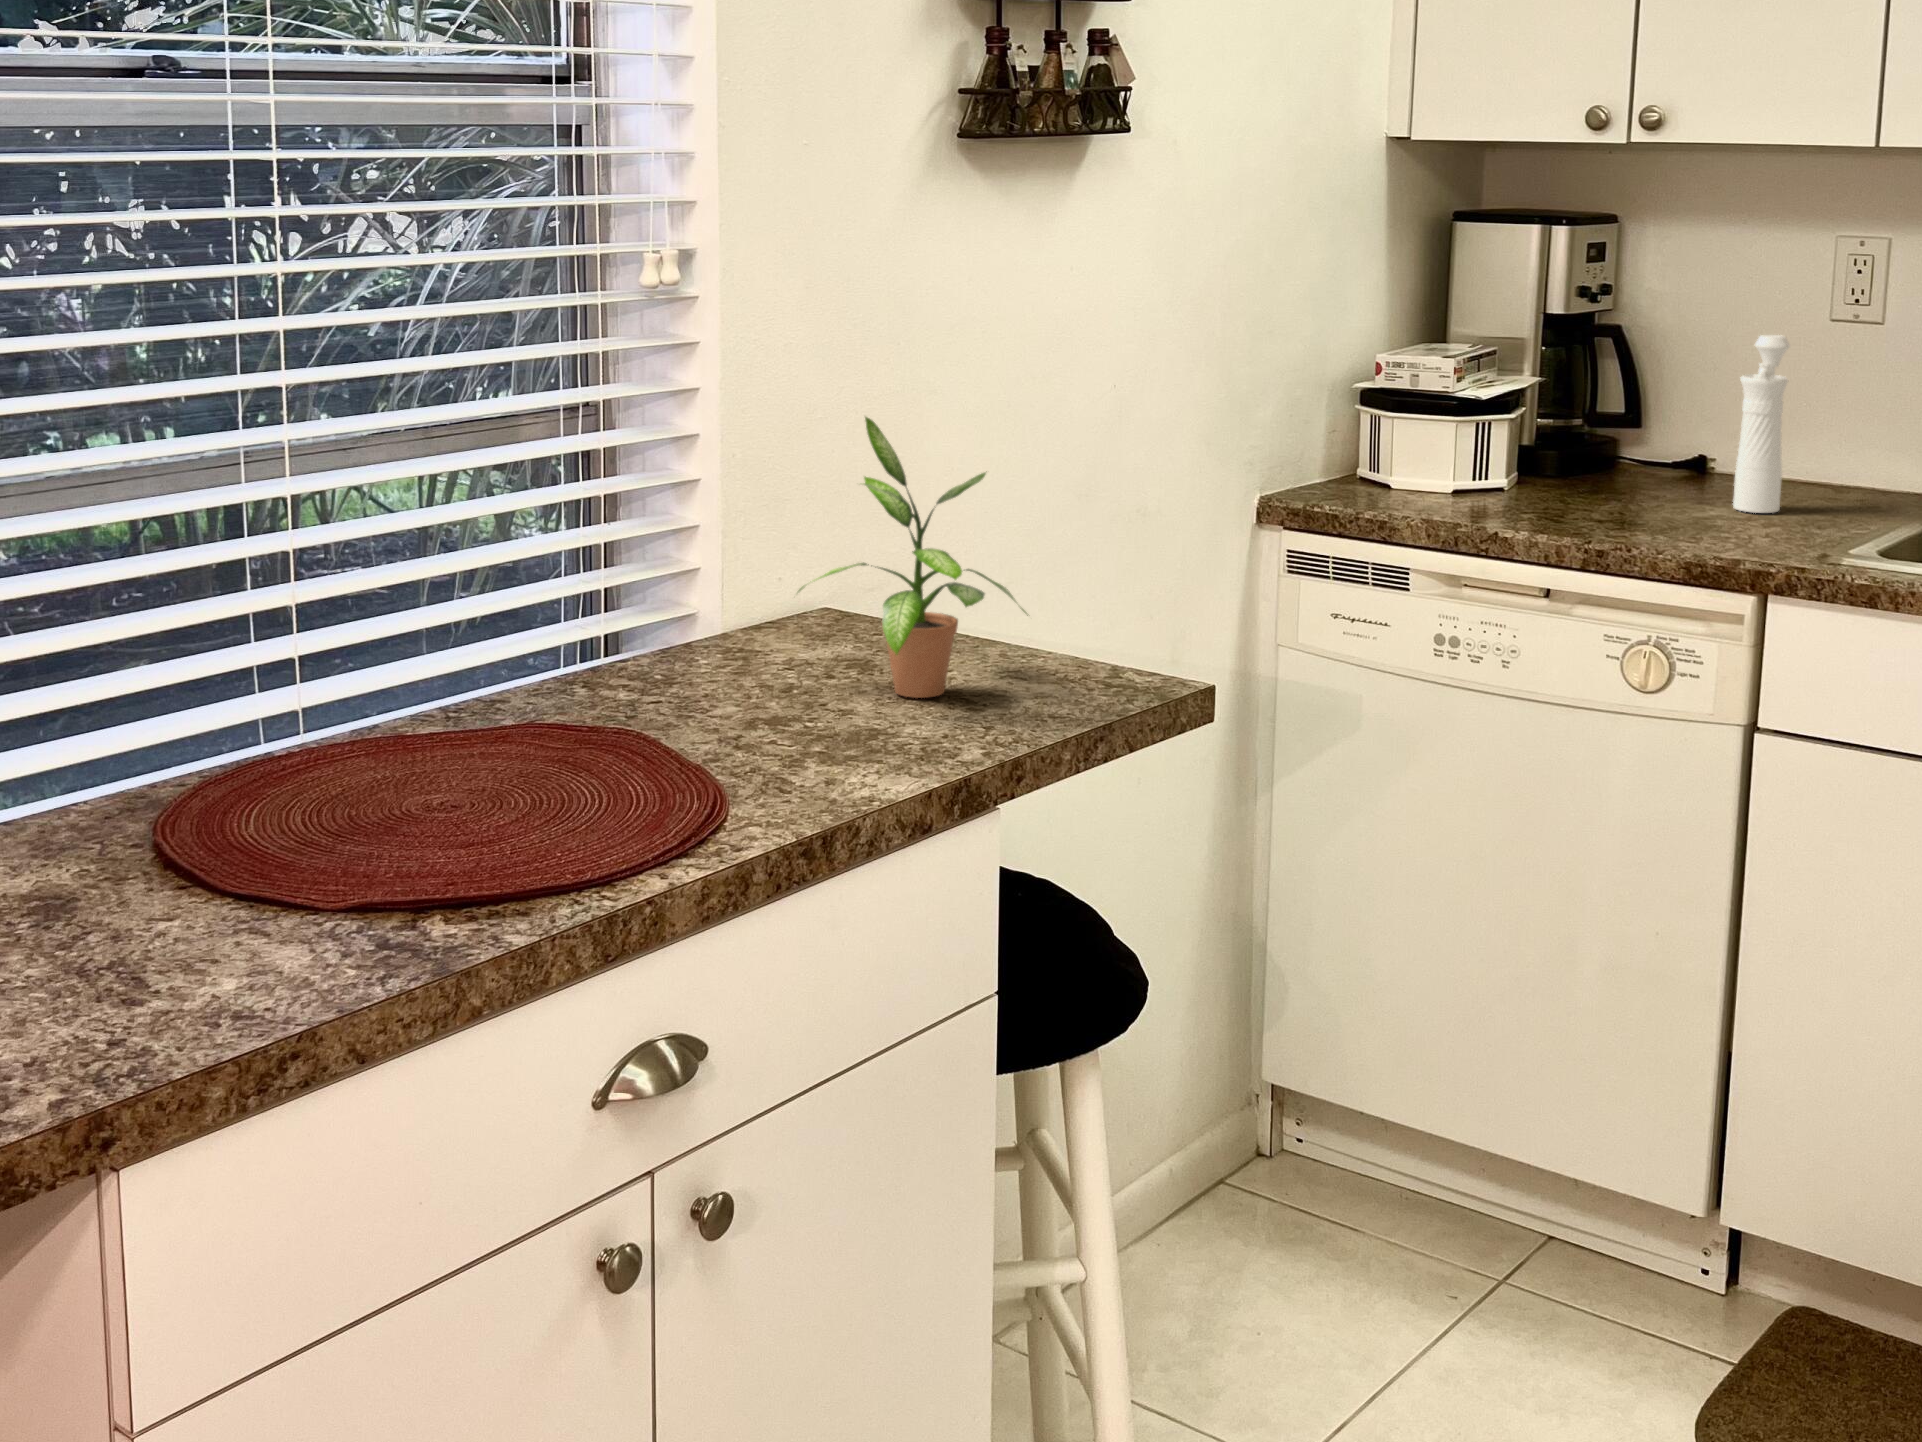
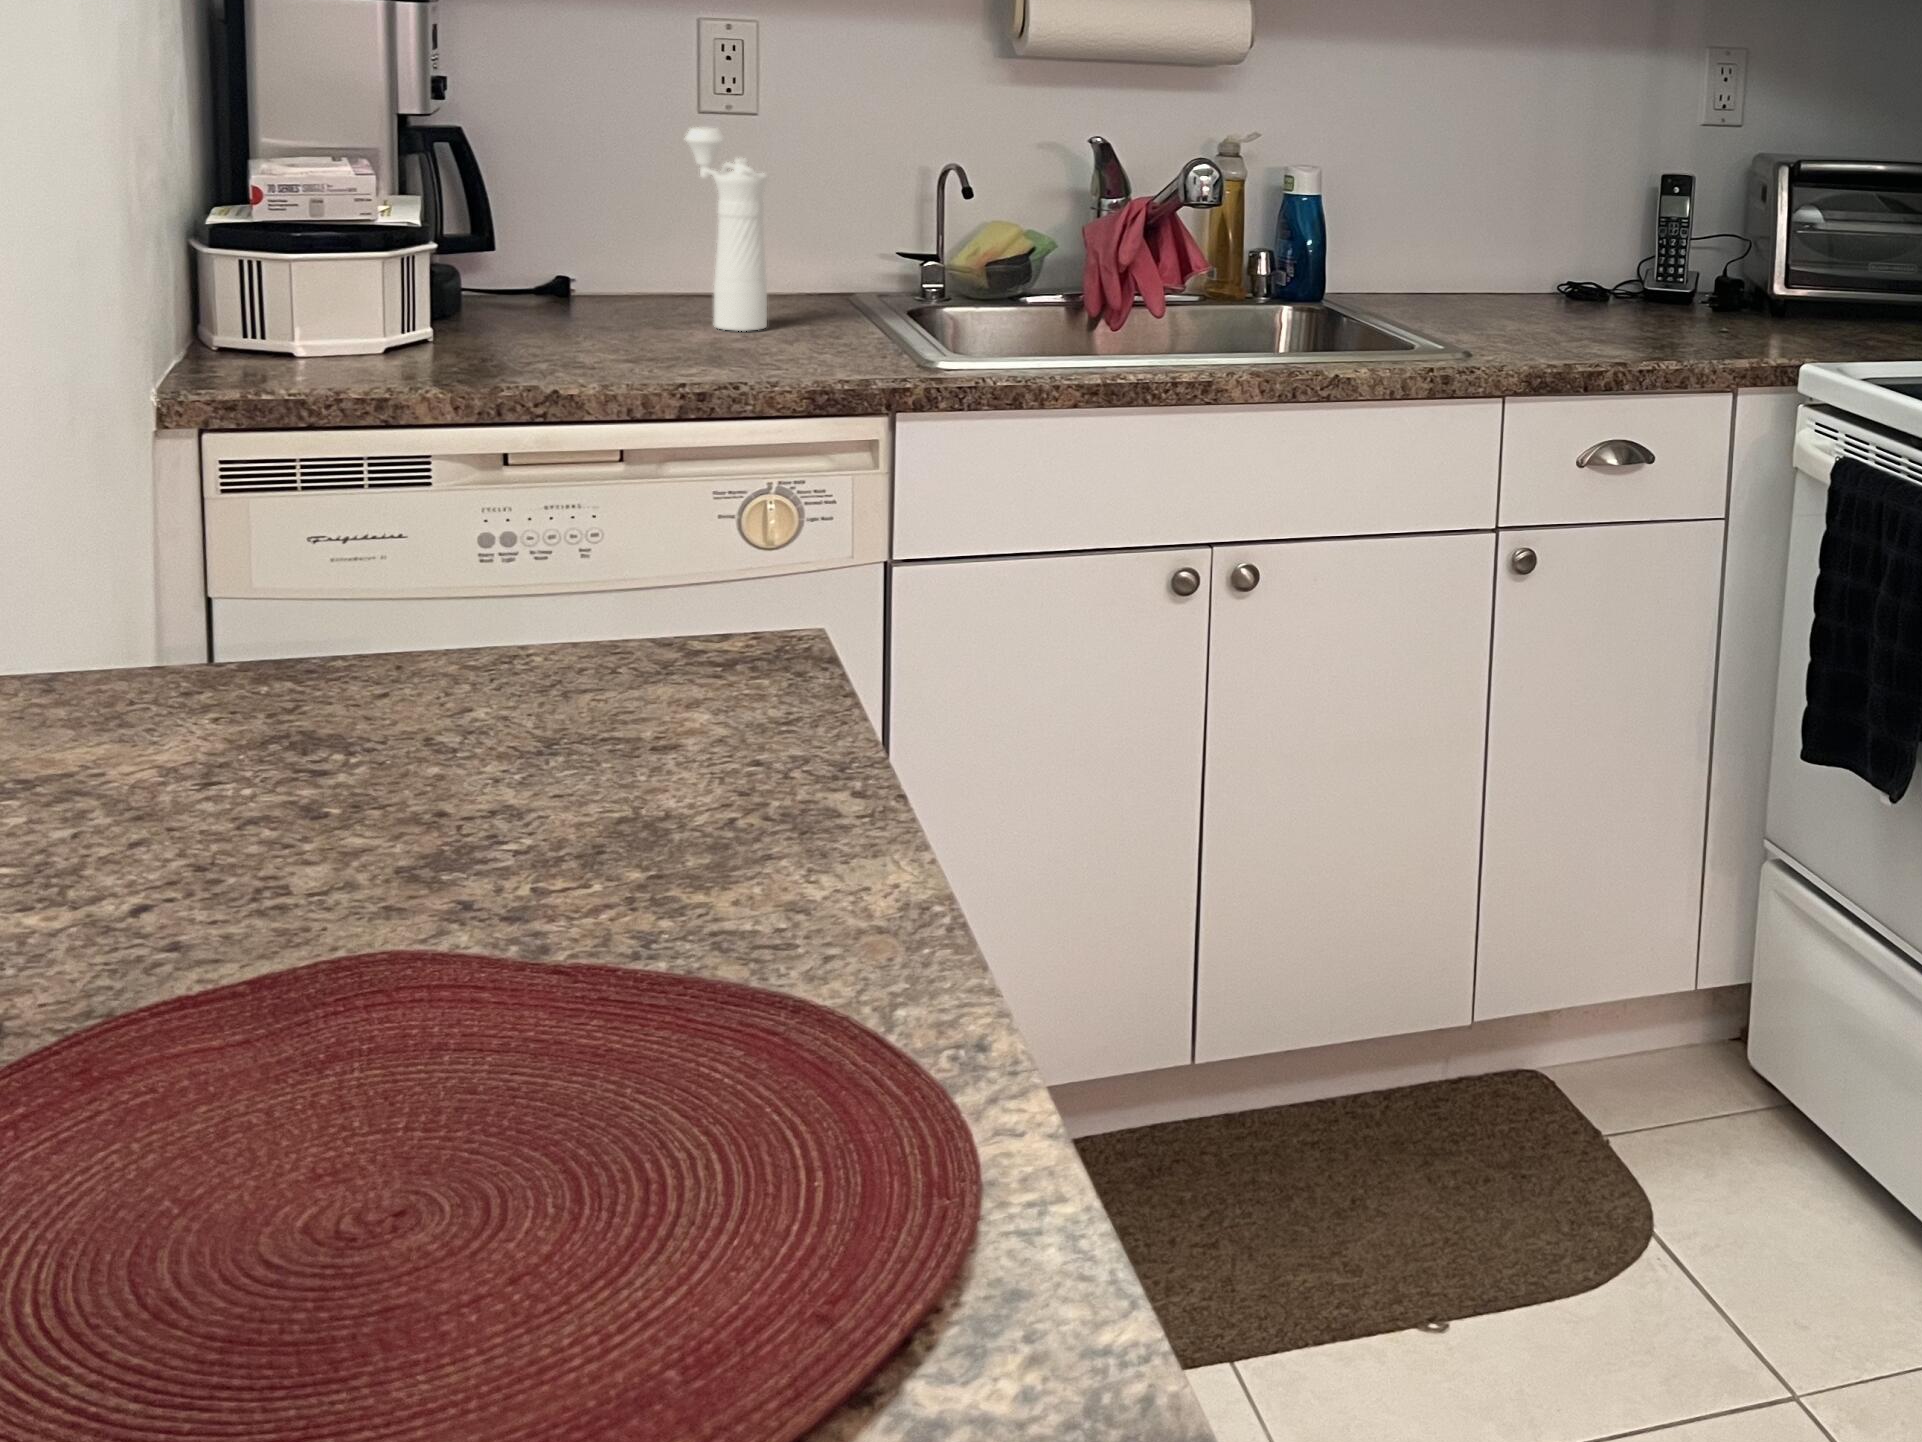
potted plant: present [798,417,1028,698] -> none [283,283,707,744]

